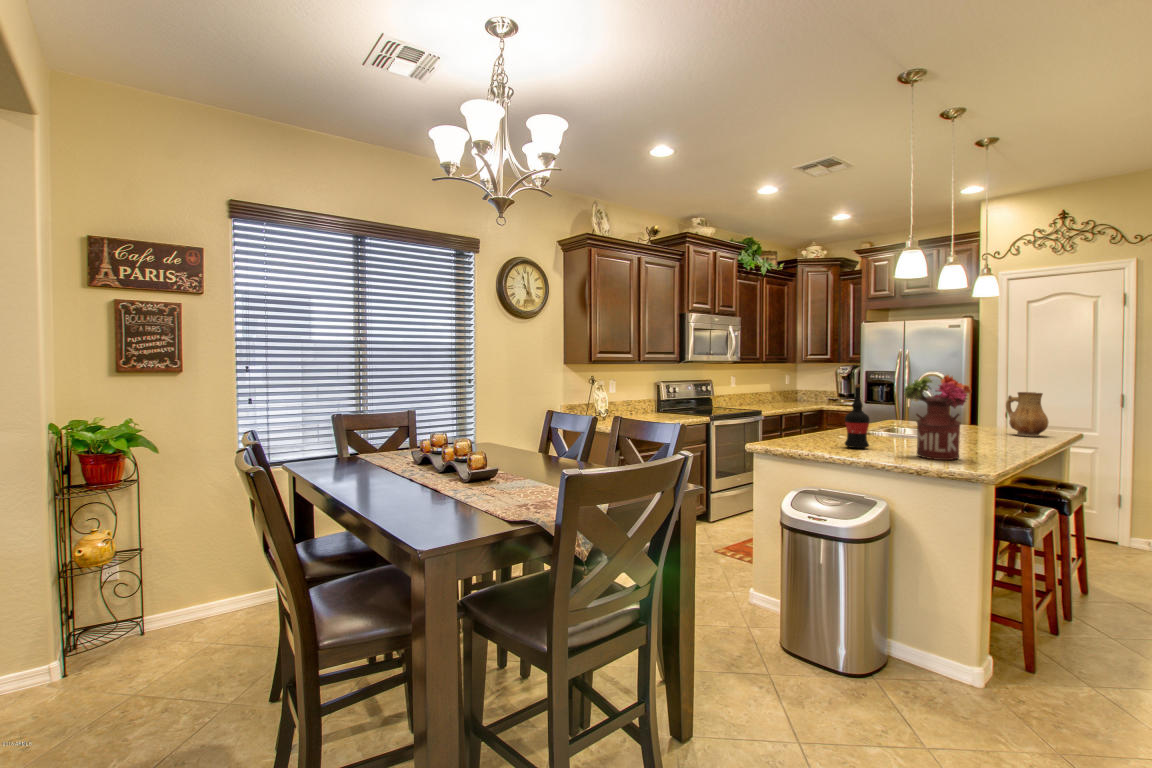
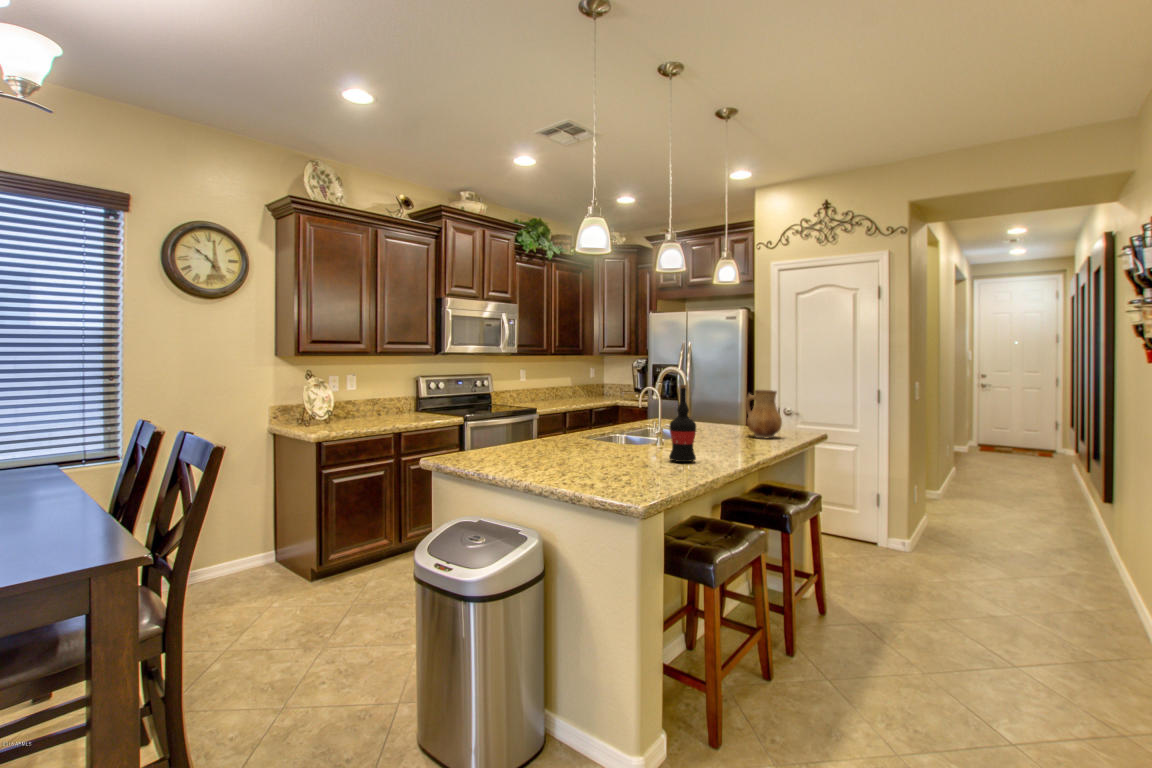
flower arrangement: present [904,375,971,460] -> none [565,371,638,475]
wine bottle: present [845,384,869,448] -> present [669,385,696,462]

